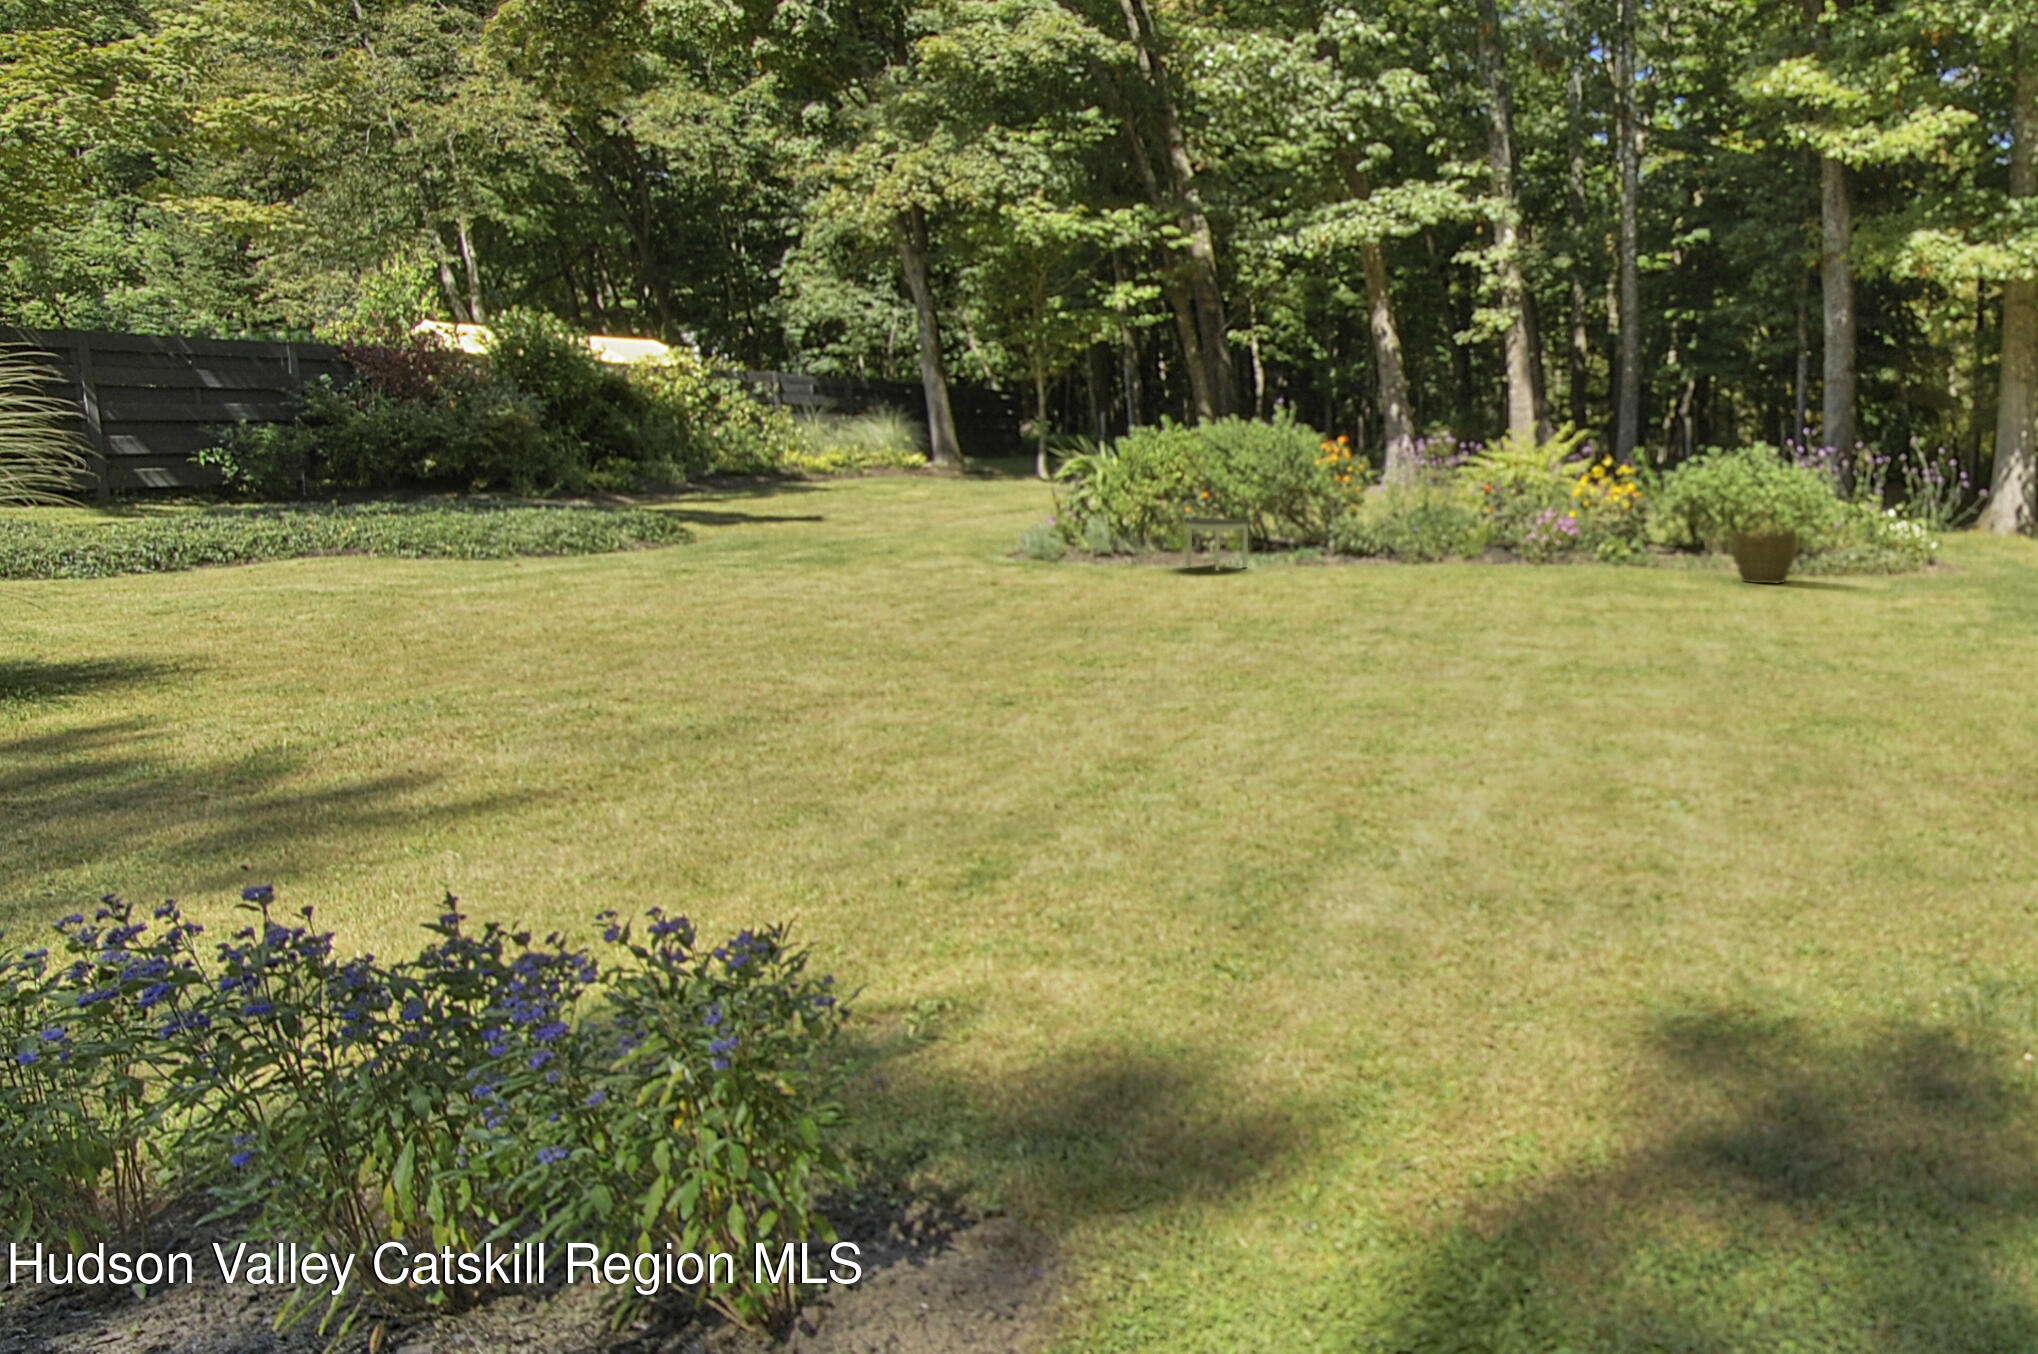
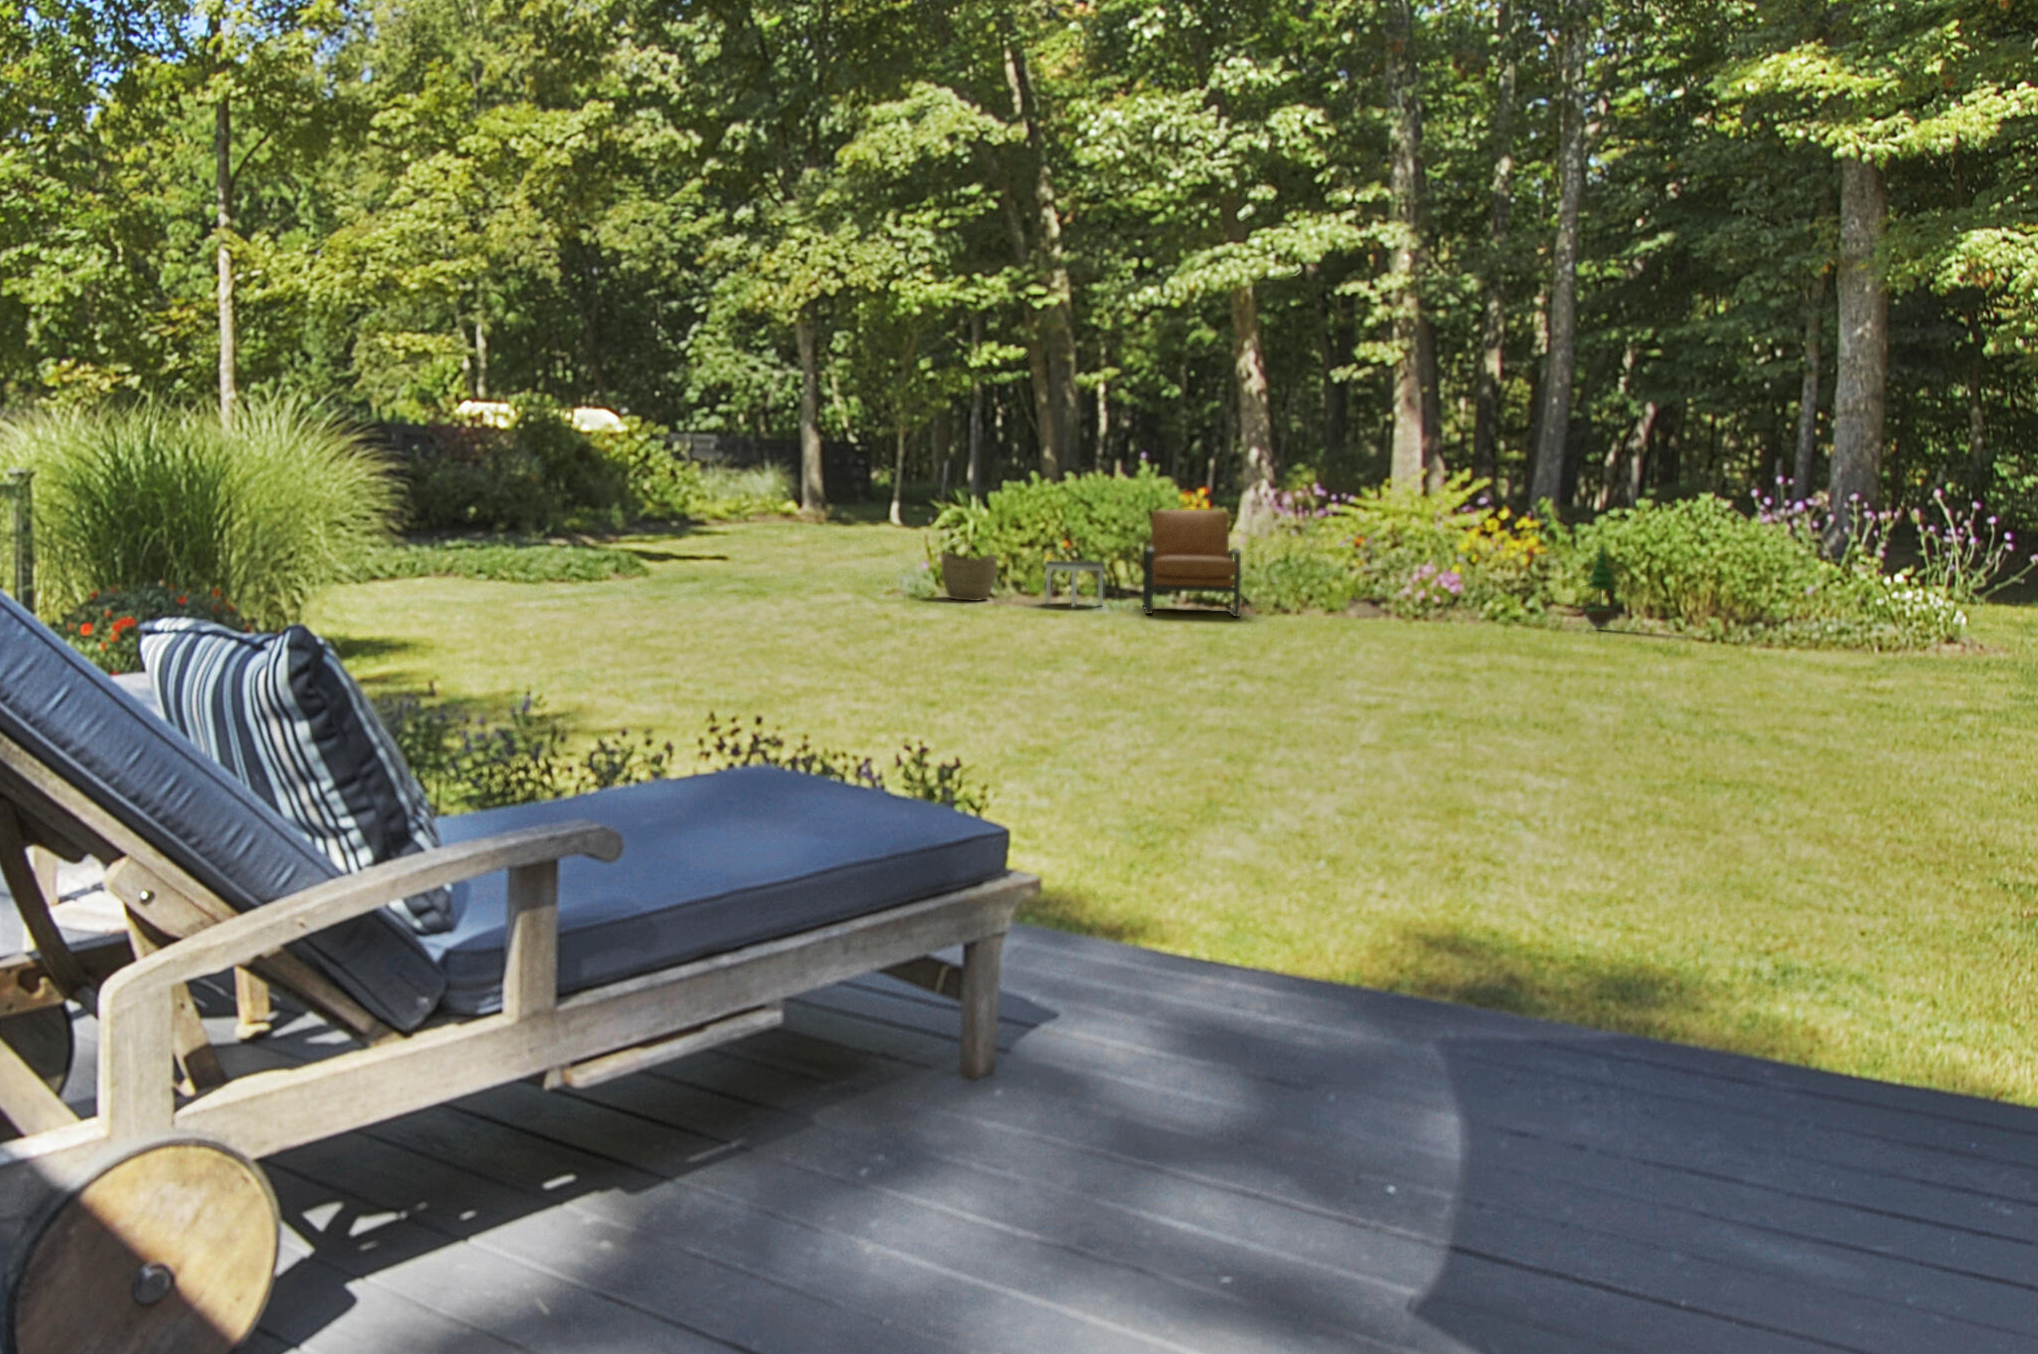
chair: none [1287,461,1390,576] -> present [1142,509,1241,617]
potted tree: none [1686,492,1715,575] -> present [1583,545,1618,629]
woven basket: present [1732,510,1796,583] -> present [941,541,997,600]

